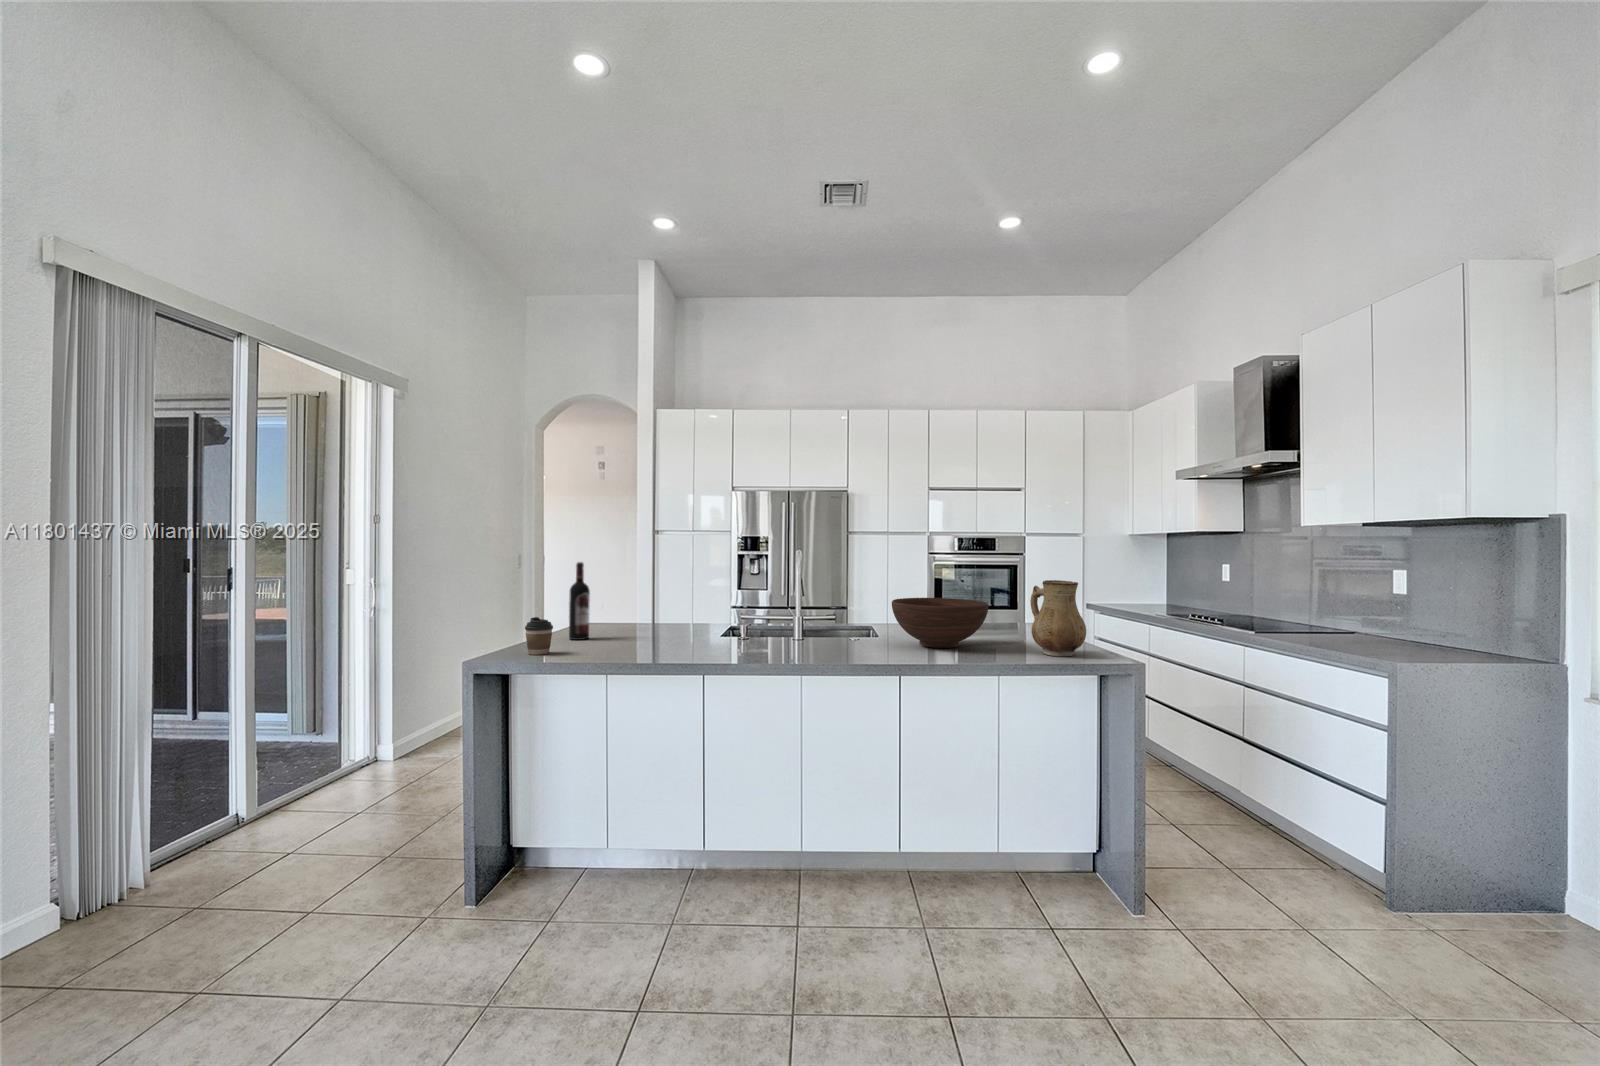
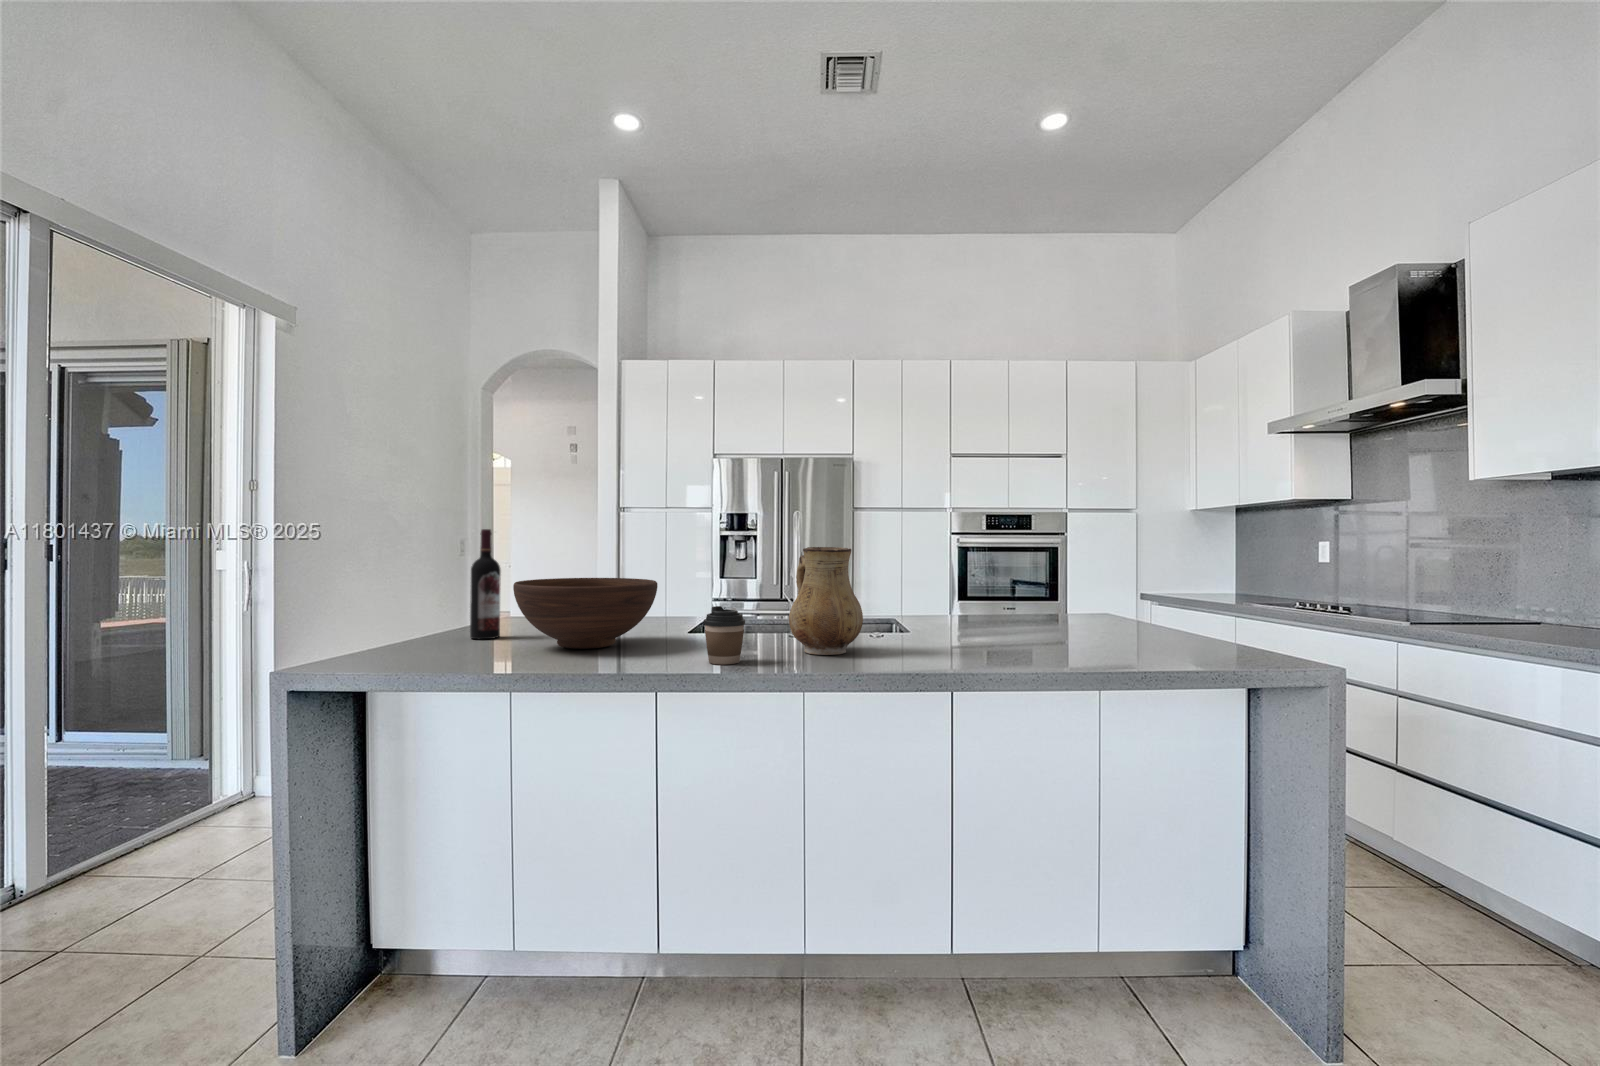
ceramic pitcher: present [1030,580,1086,656] -> present [789,547,863,655]
fruit bowl: present [892,598,989,648] -> present [513,578,658,649]
coffee cup: present [525,617,553,655] -> present [704,606,745,664]

